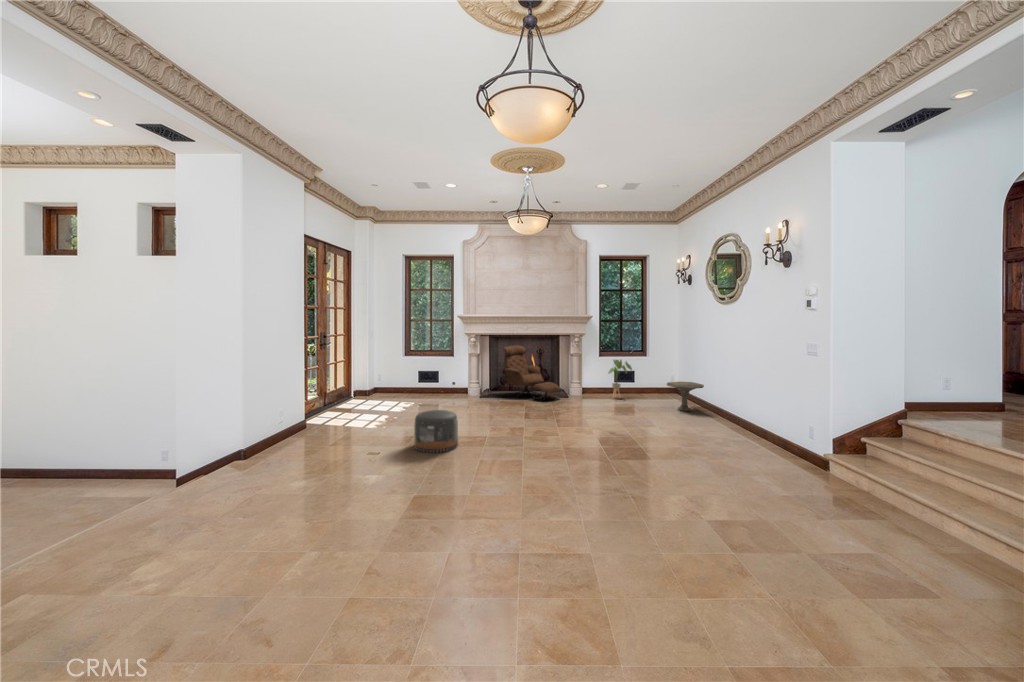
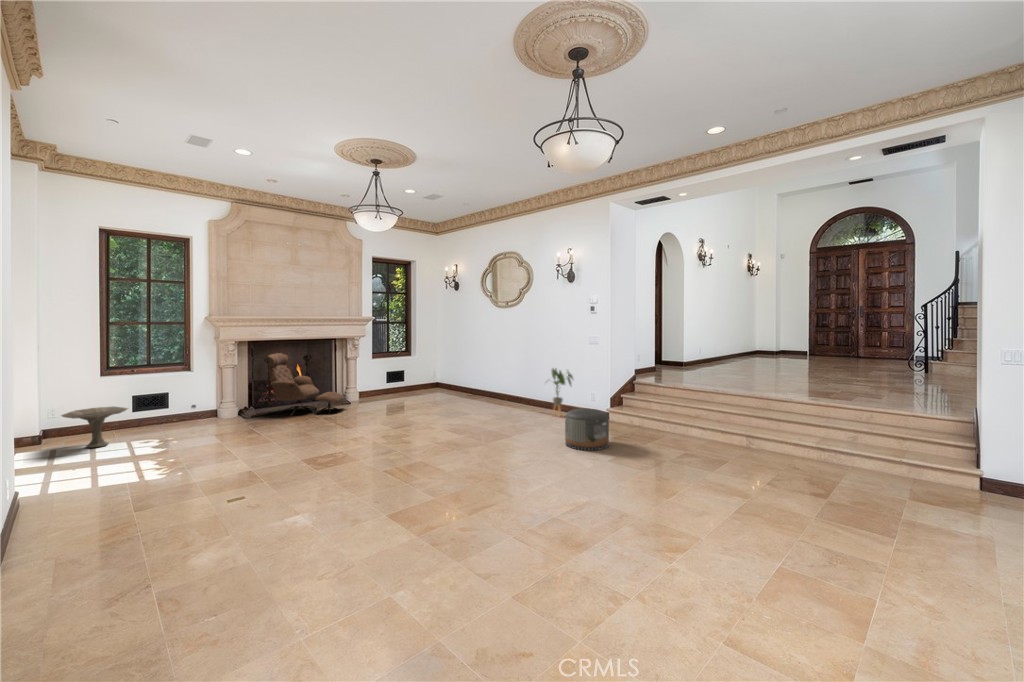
house plant: present [608,360,632,398] -> present [552,369,573,415]
side table: present [667,381,704,411] -> present [61,406,128,448]
pouf: present [414,410,458,453] -> present [565,408,609,450]

